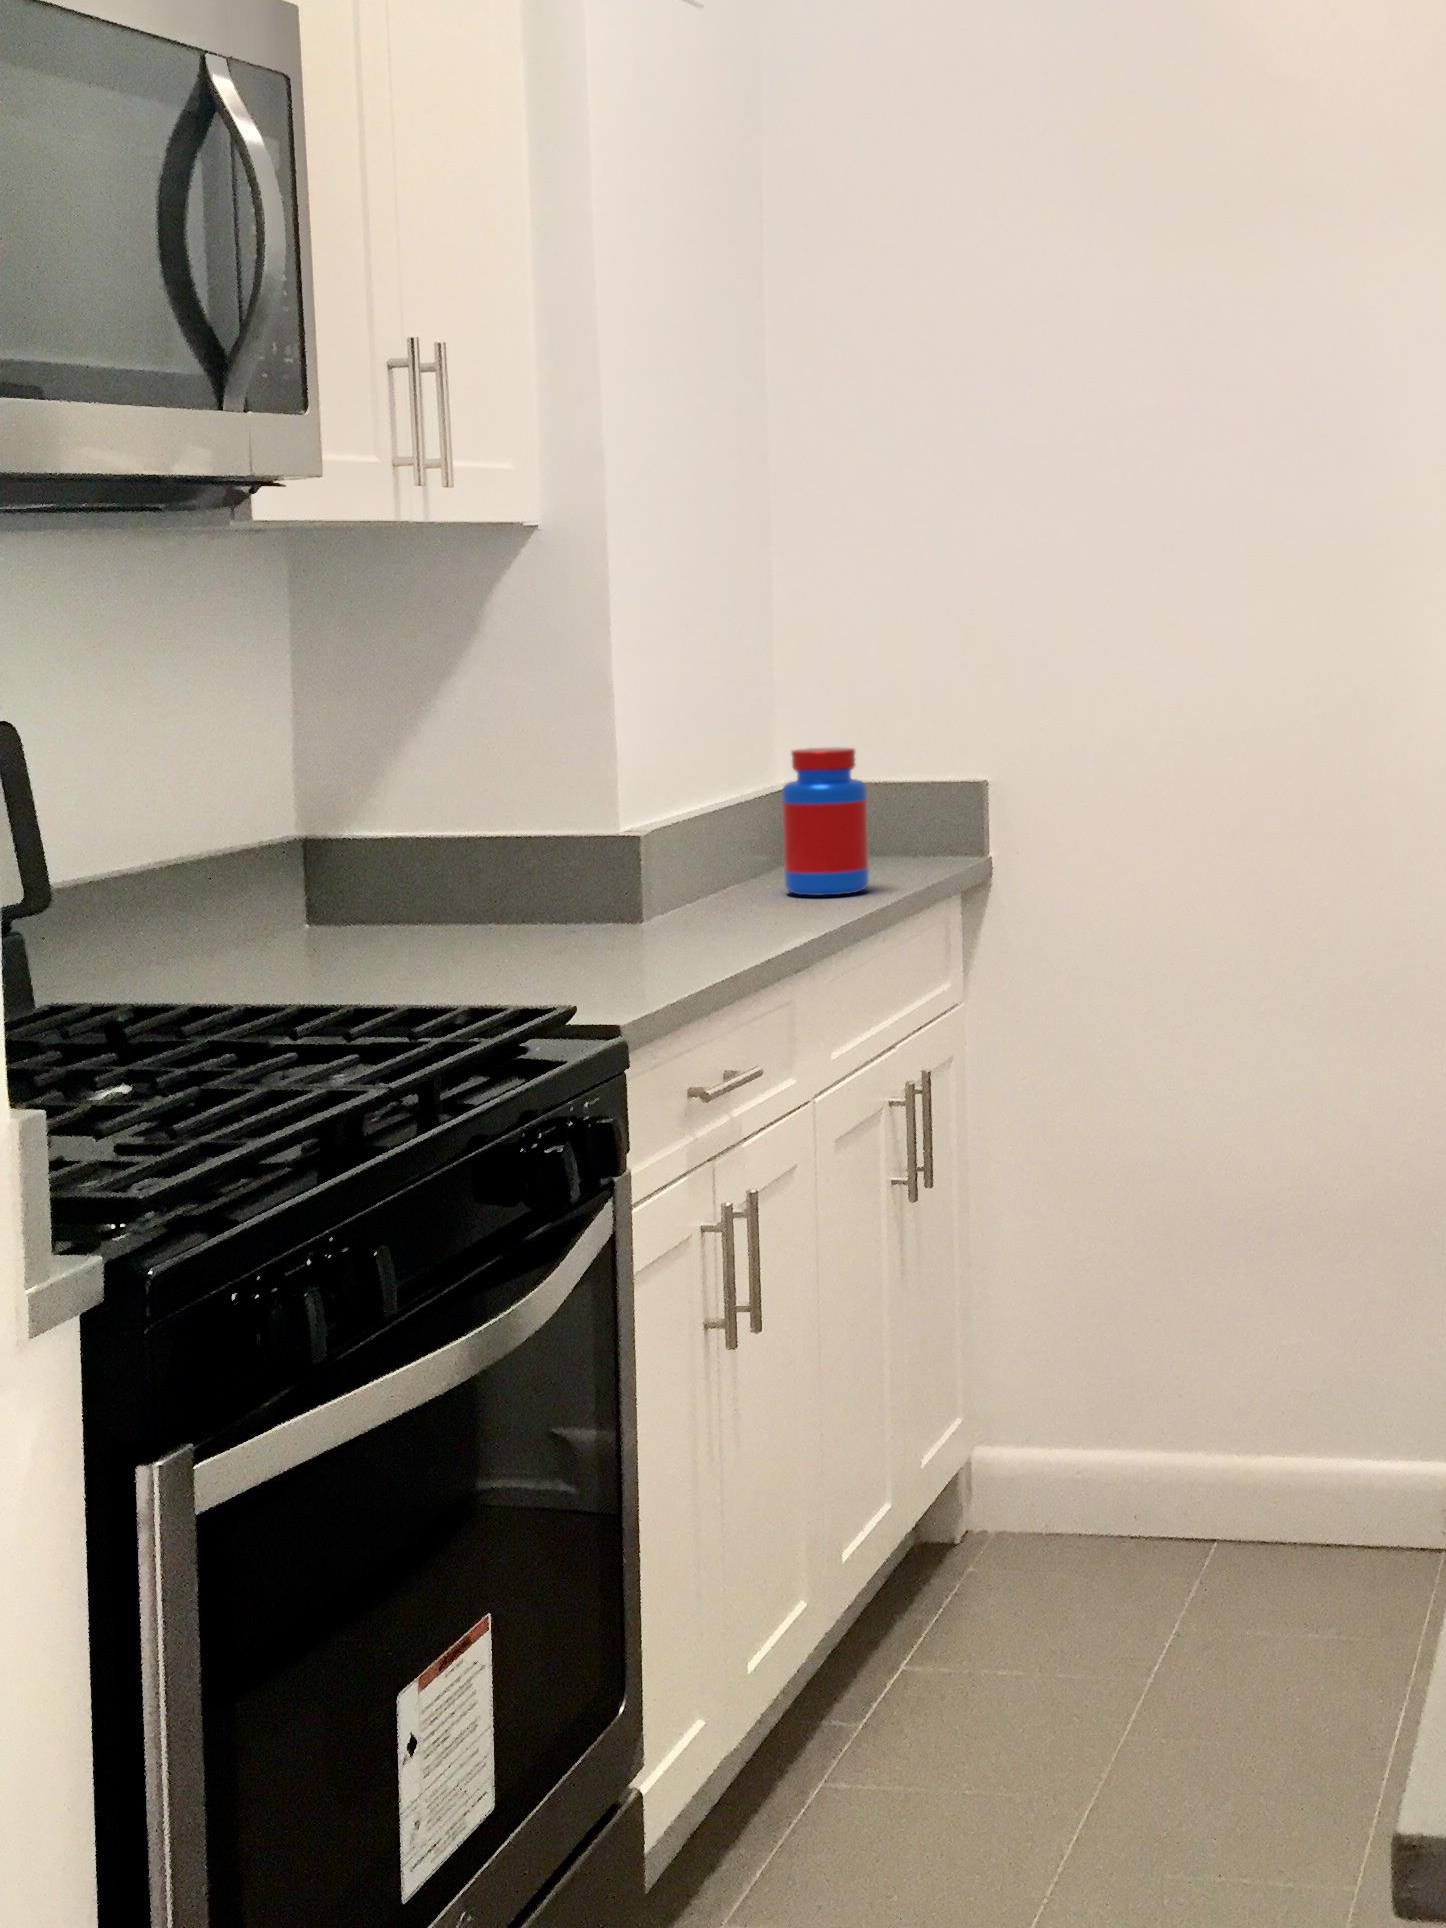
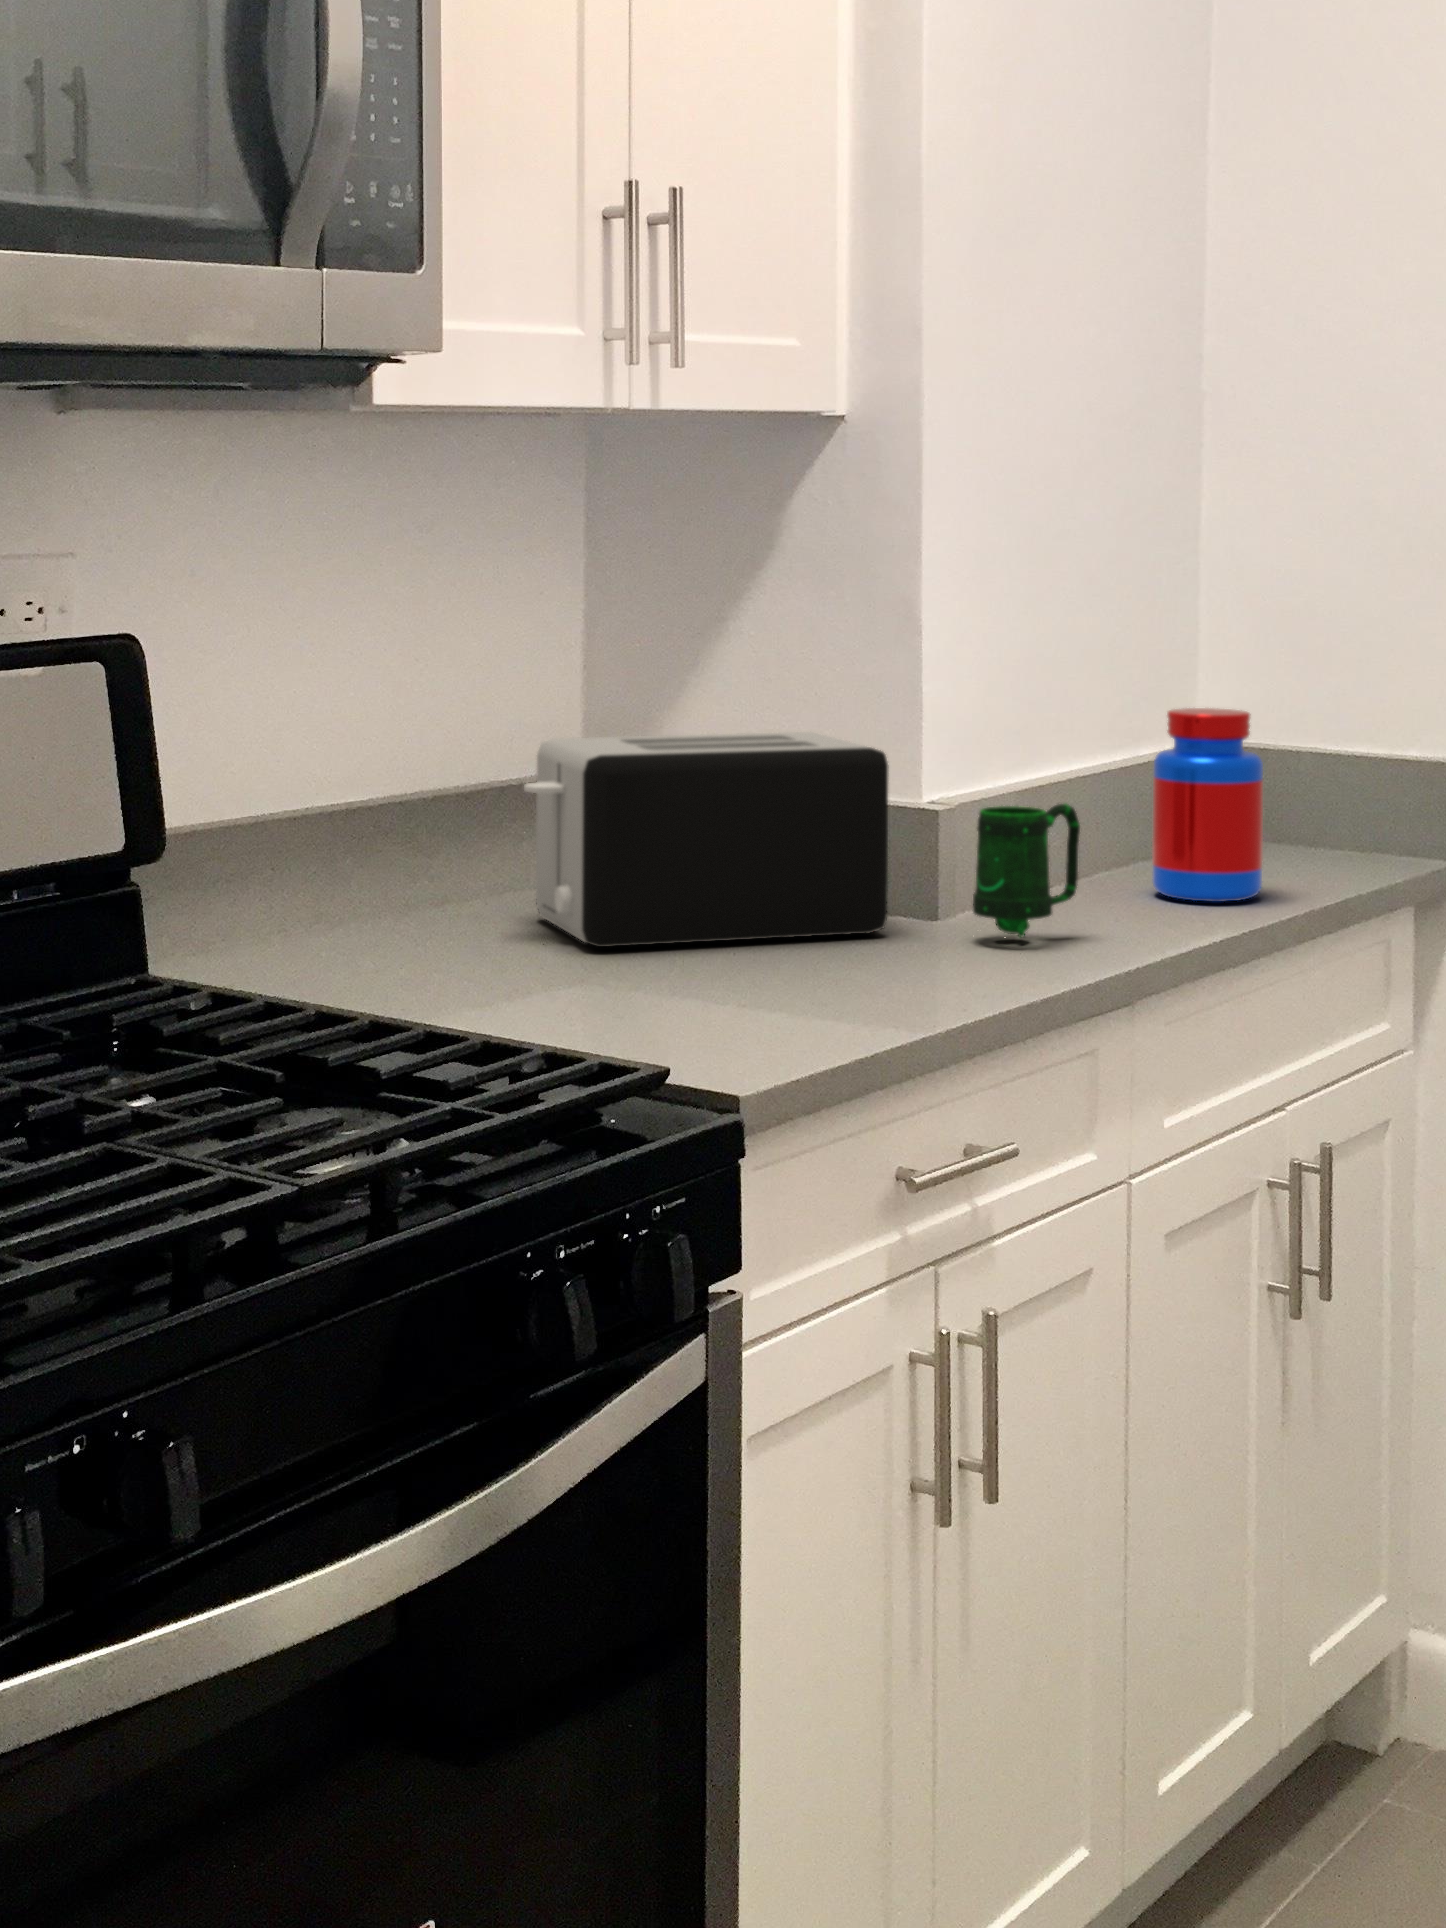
toaster: none [304,782,610,960] -> present [524,732,889,947]
mug: none [679,821,756,932] -> present [973,804,1080,937]

